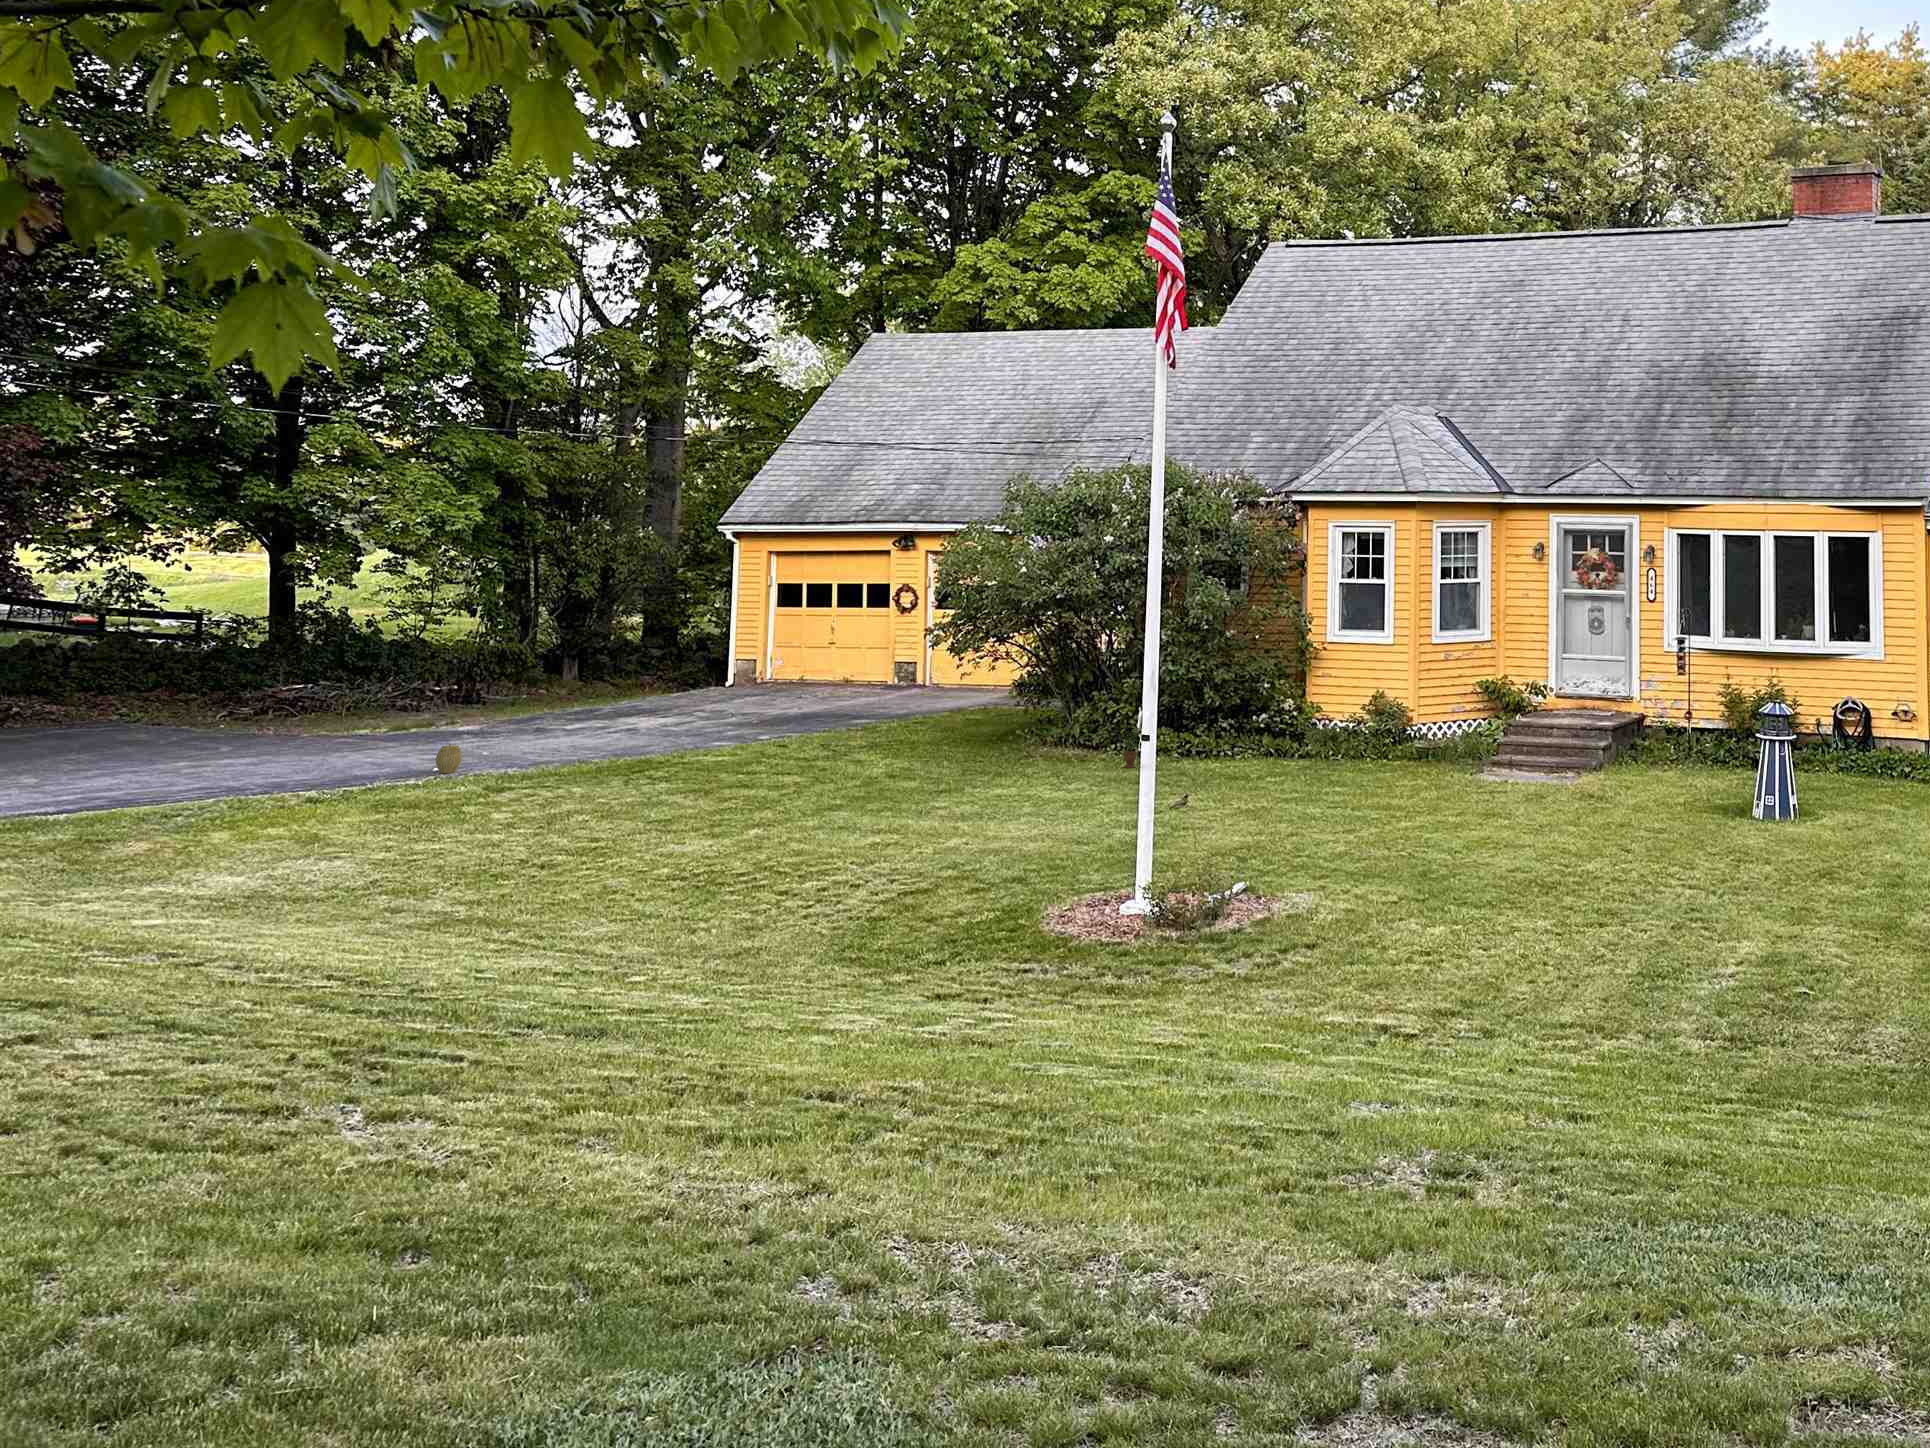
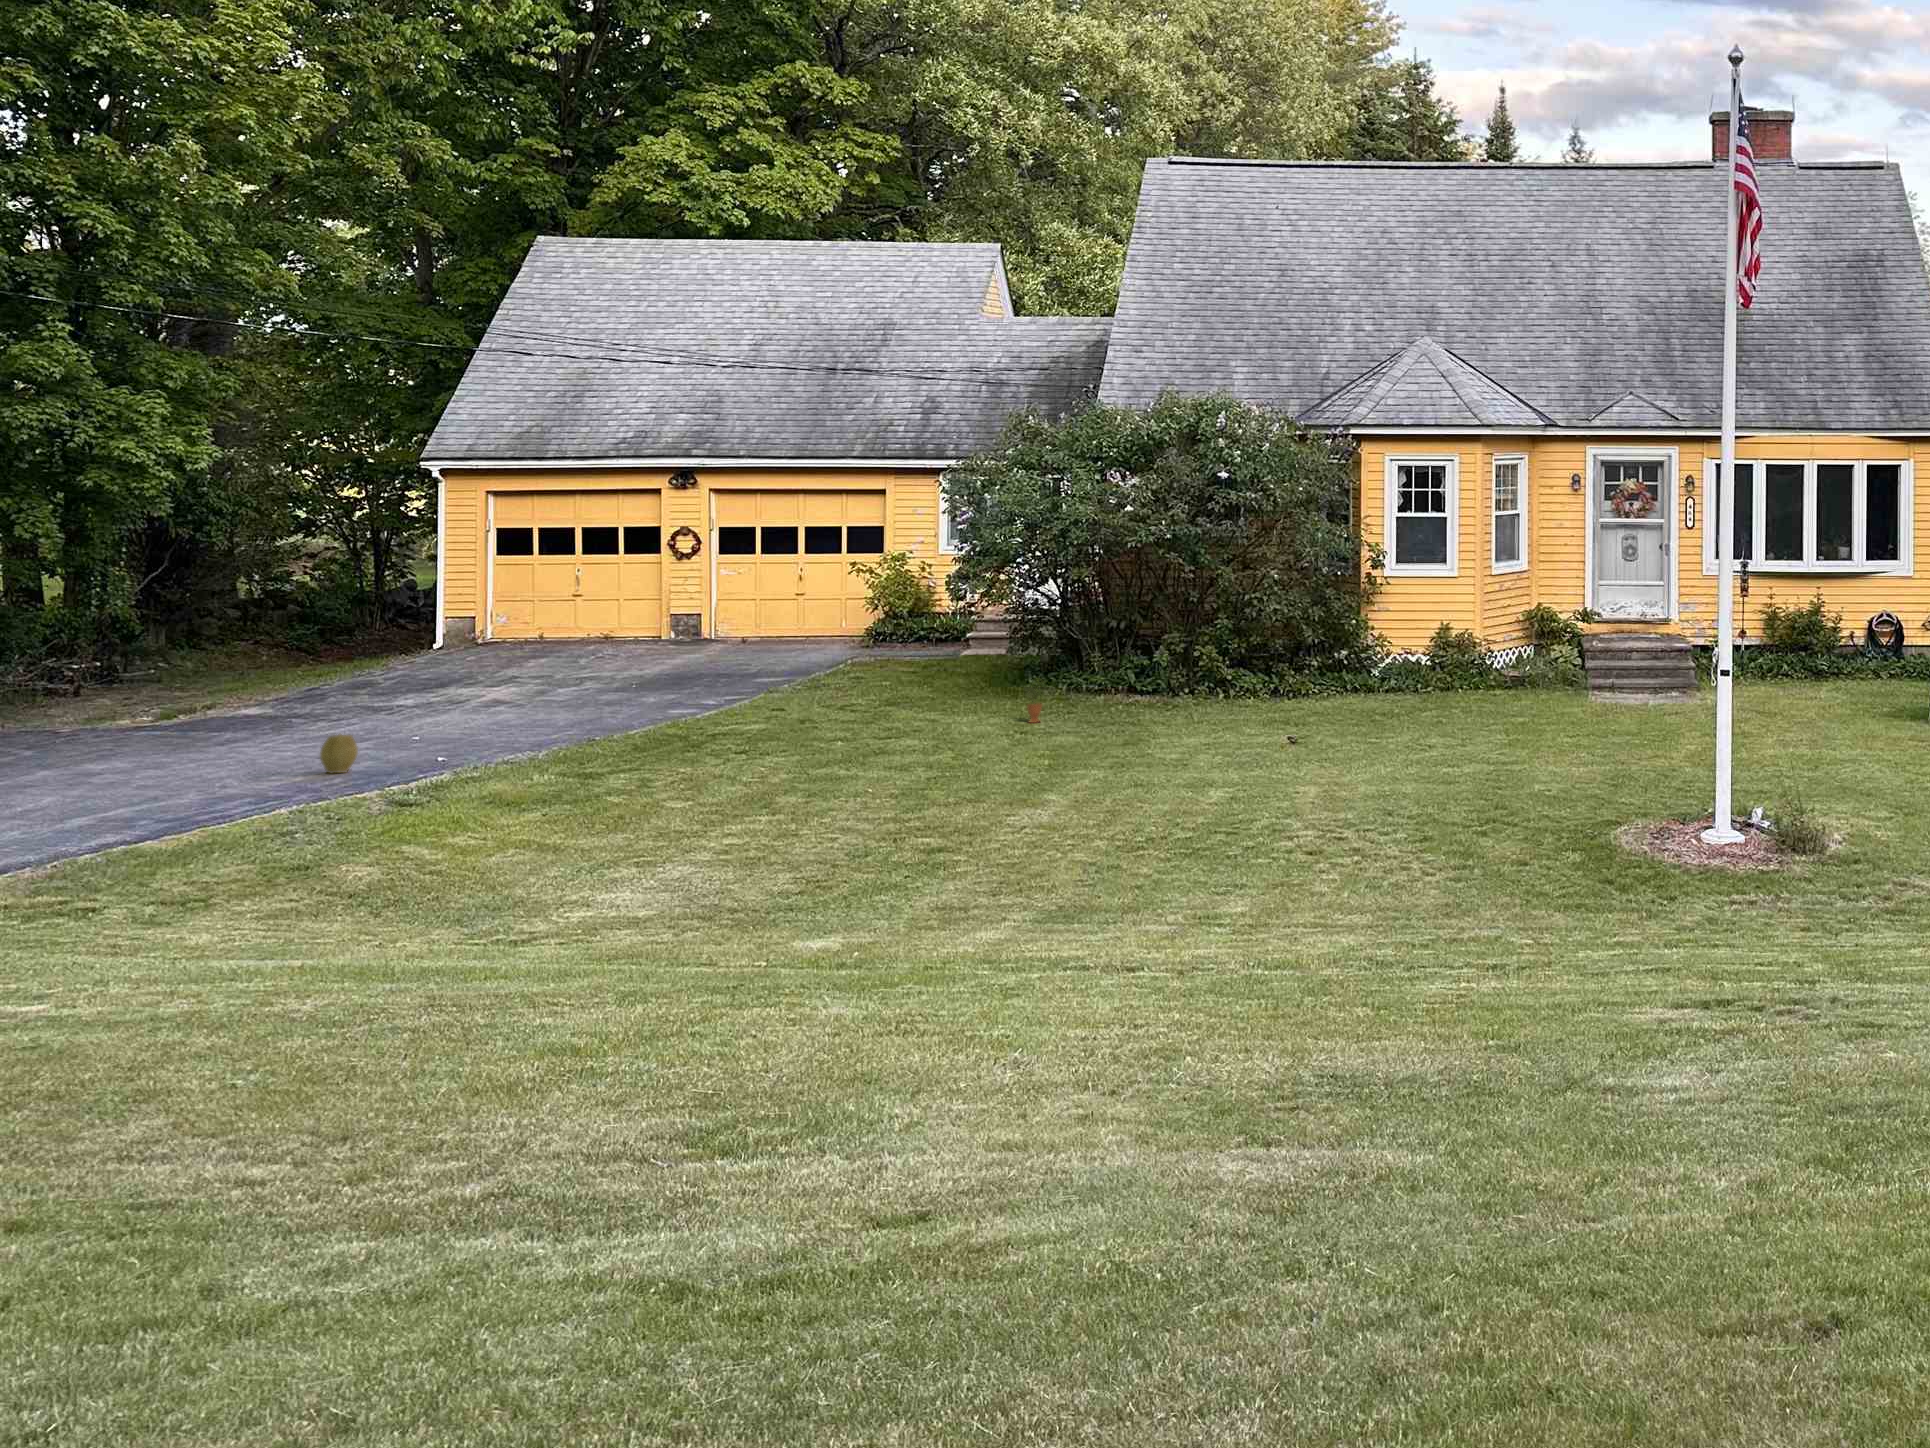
potted plant: present [1122,730,1139,768] -> present [1025,680,1043,723]

